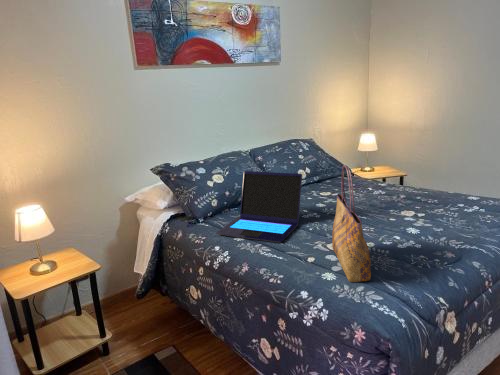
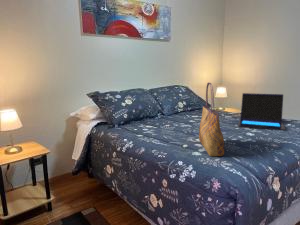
laptop: present [216,171,302,243] -> present [238,93,285,130]

